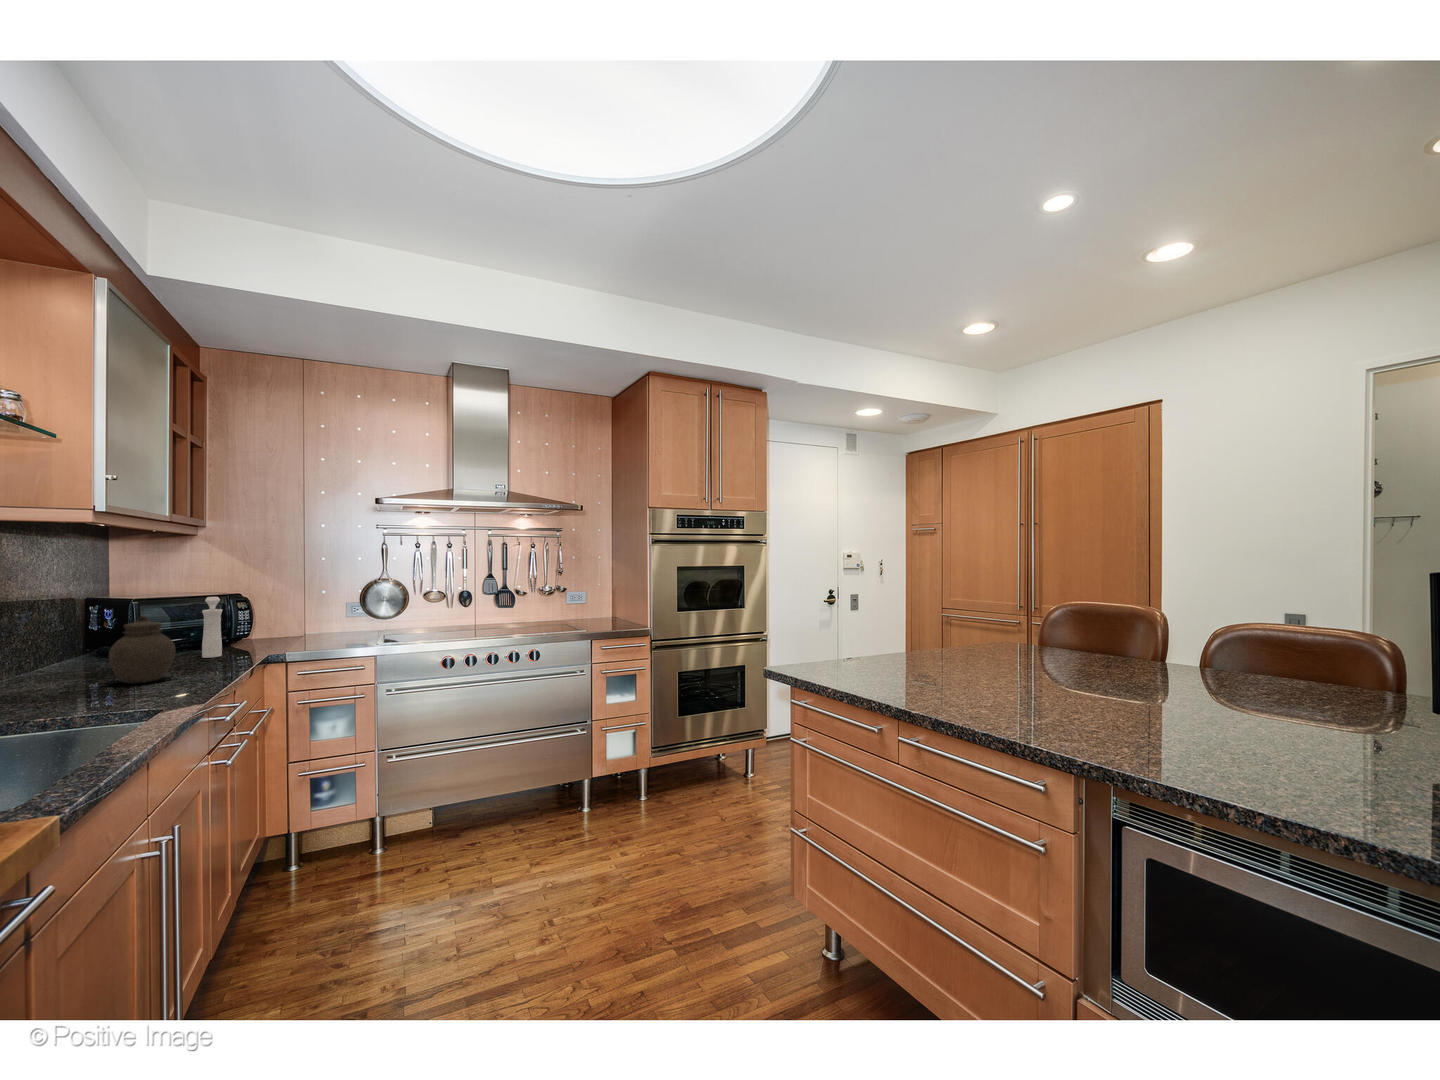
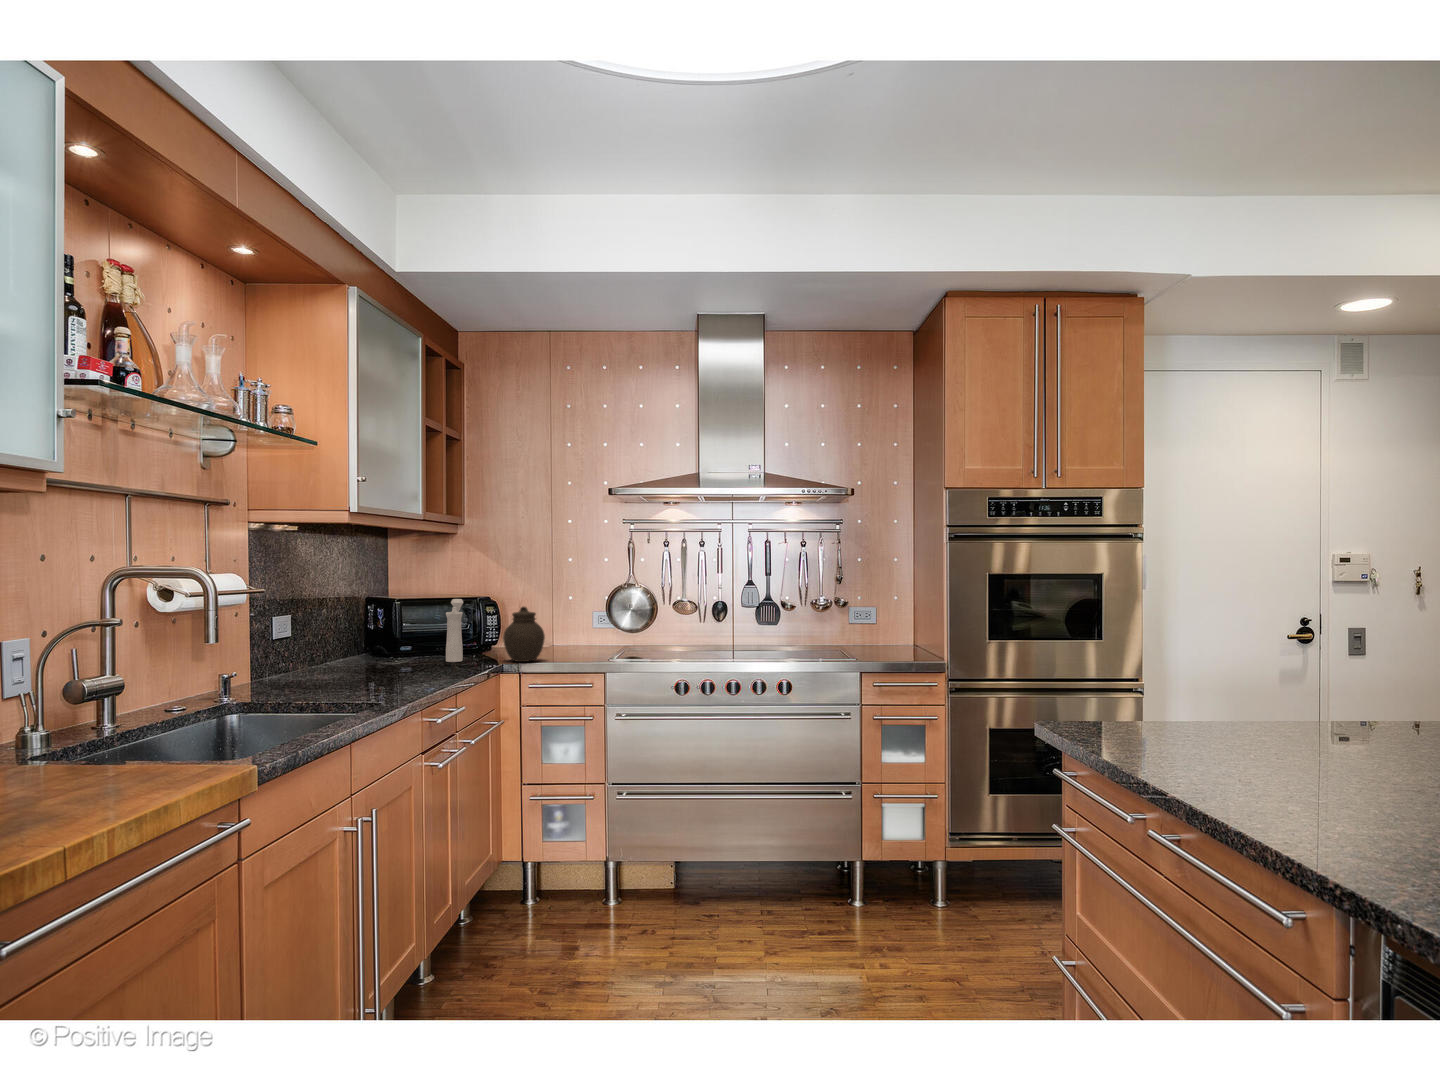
jar: present [109,616,175,684] -> present [503,607,545,662]

